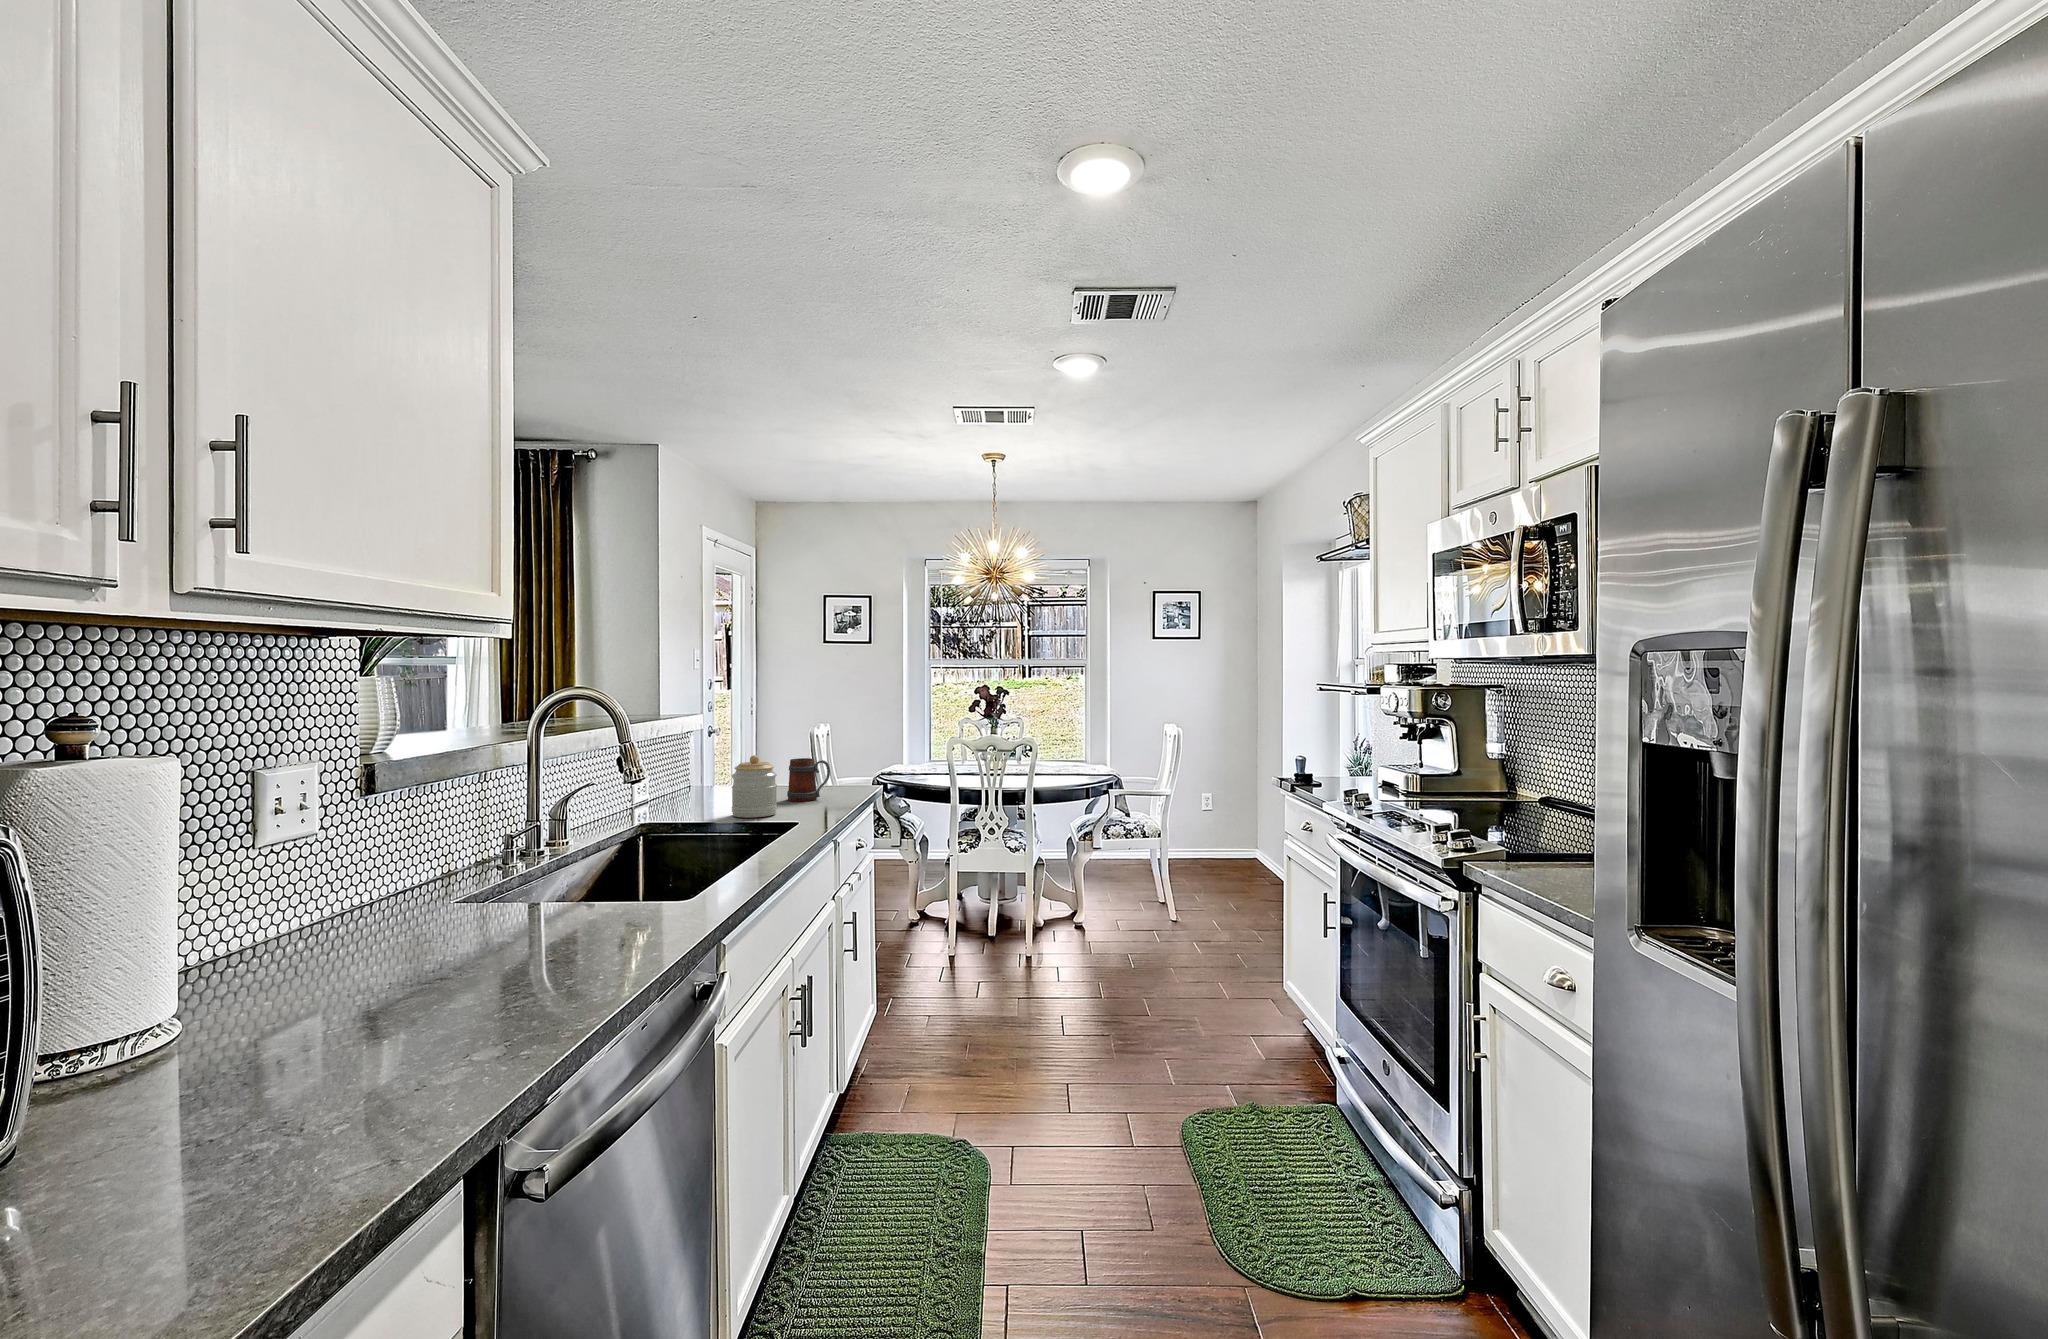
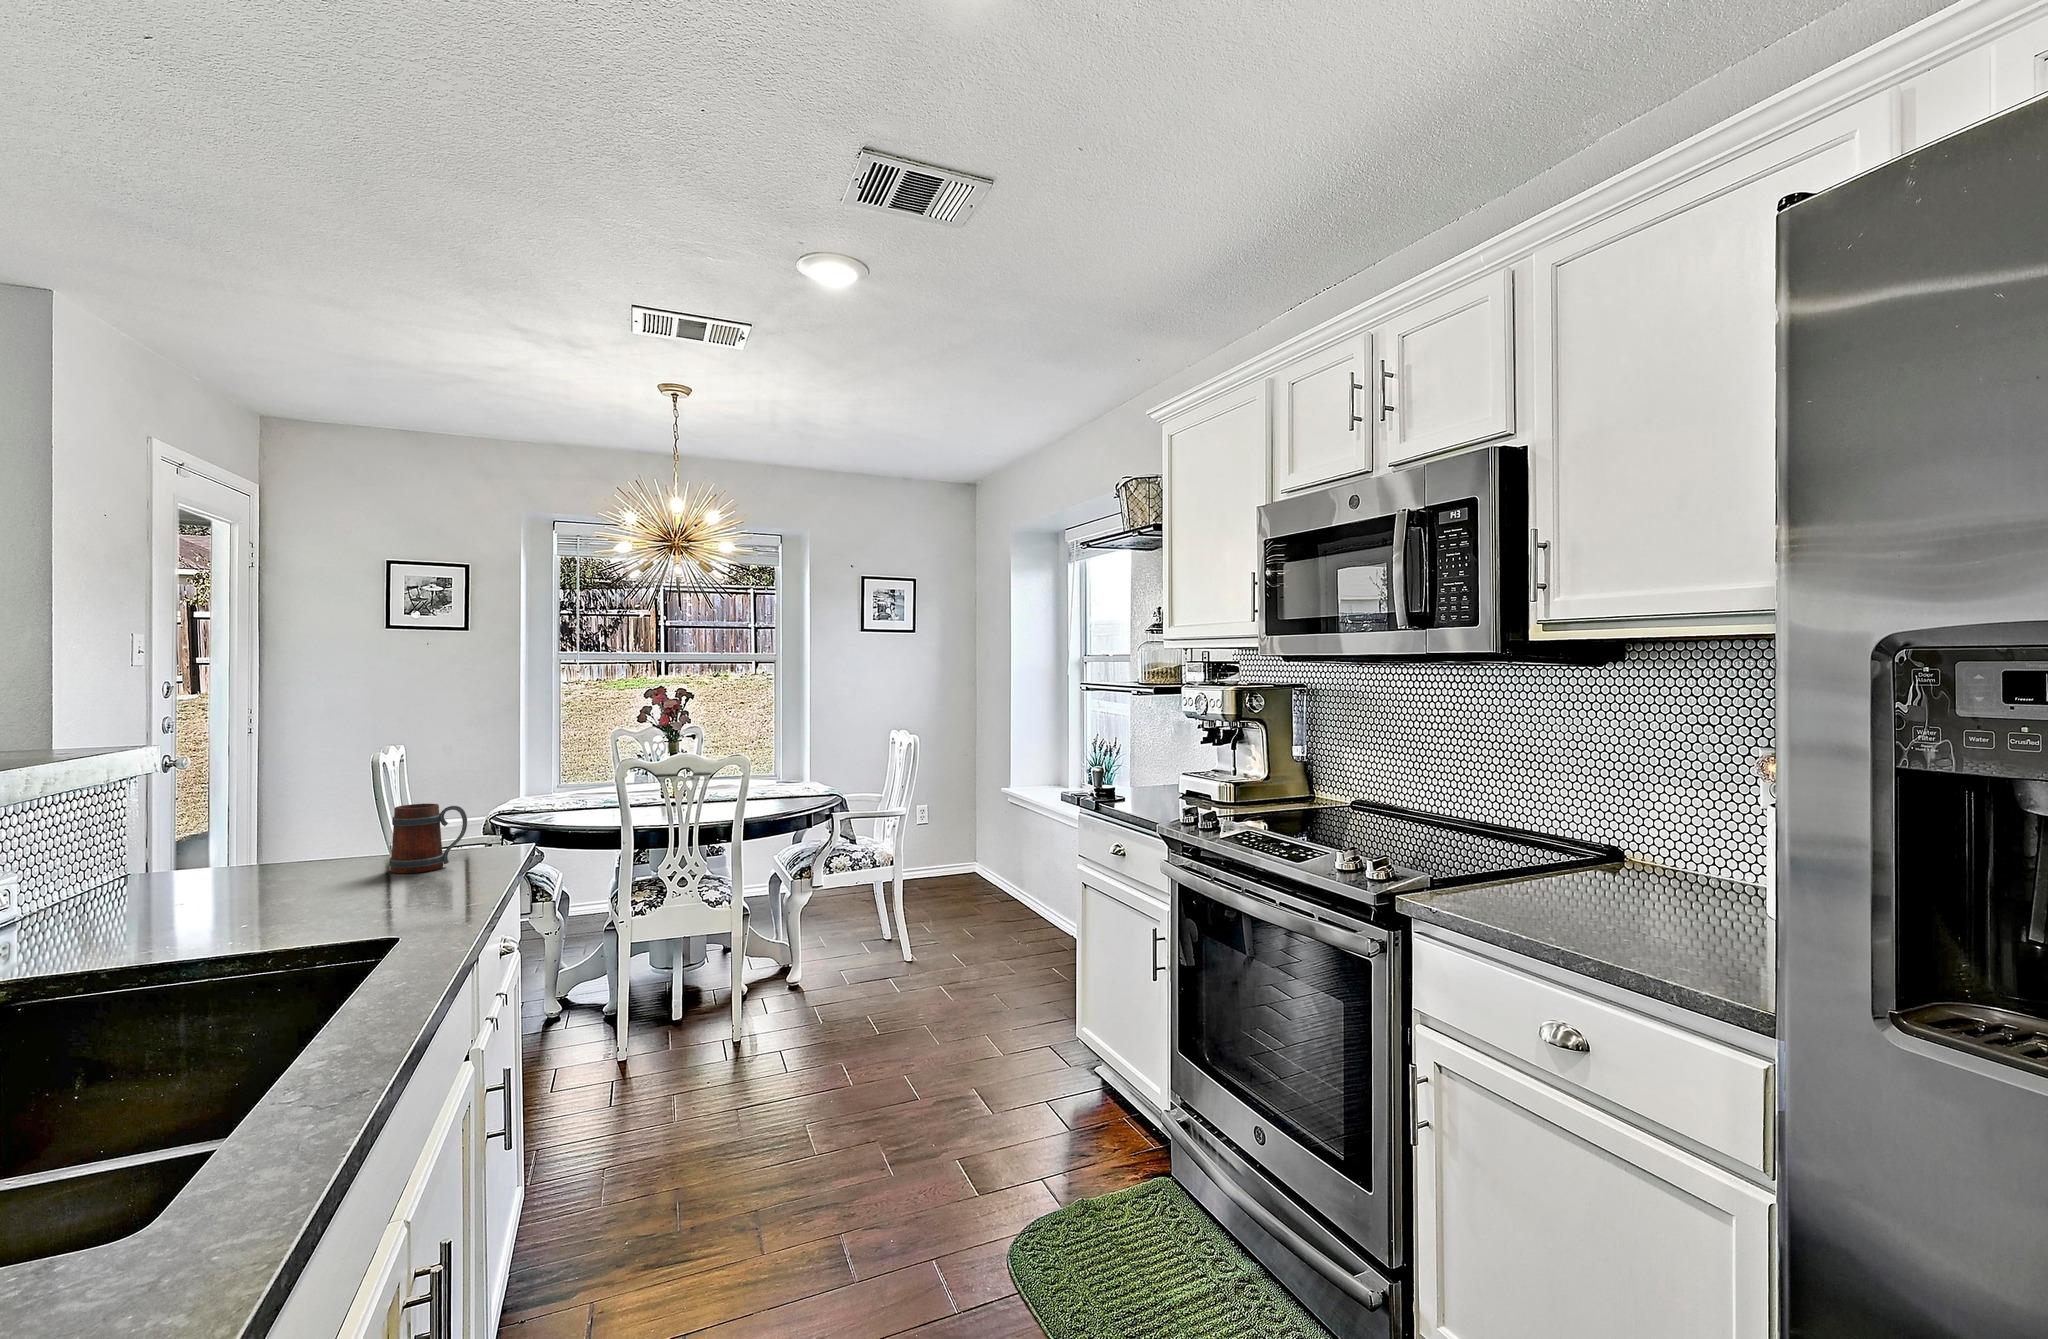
jar: present [732,755,777,818] -> none [290,807,381,914]

